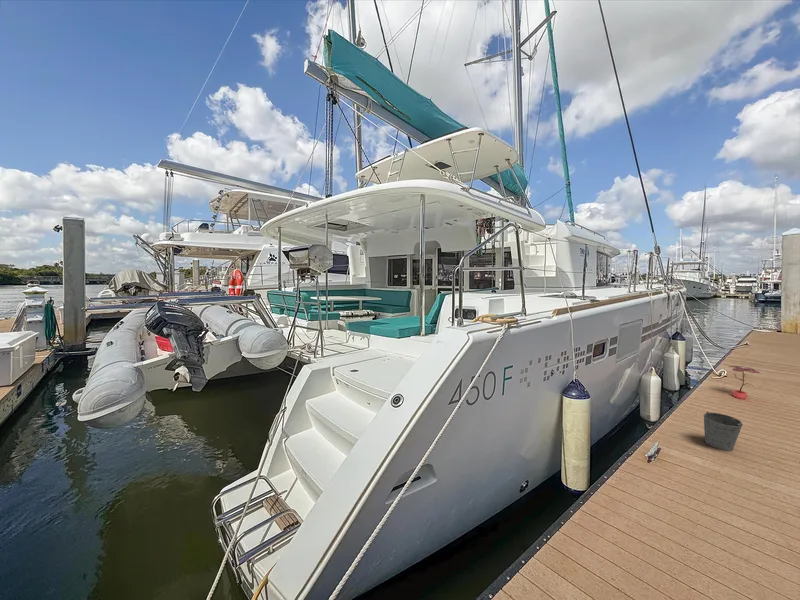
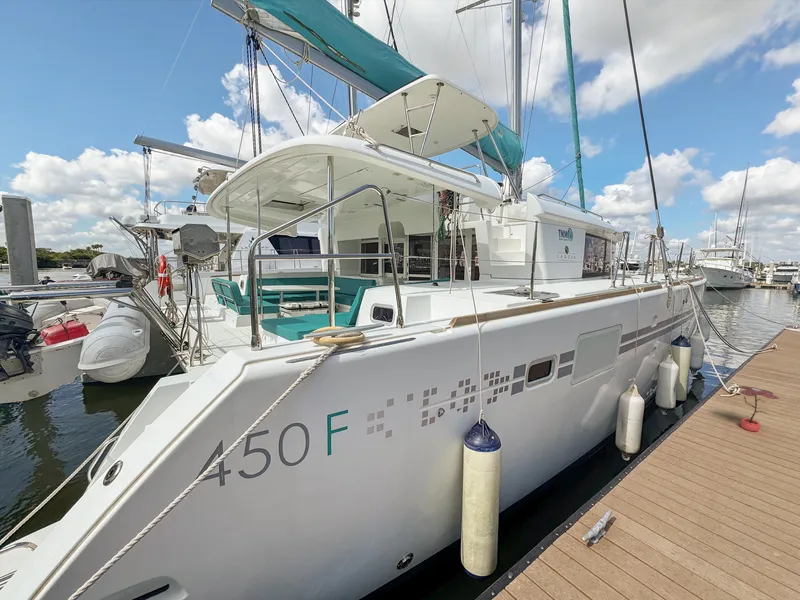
bucket: present [704,412,743,451] -> none [681,465,738,529]

